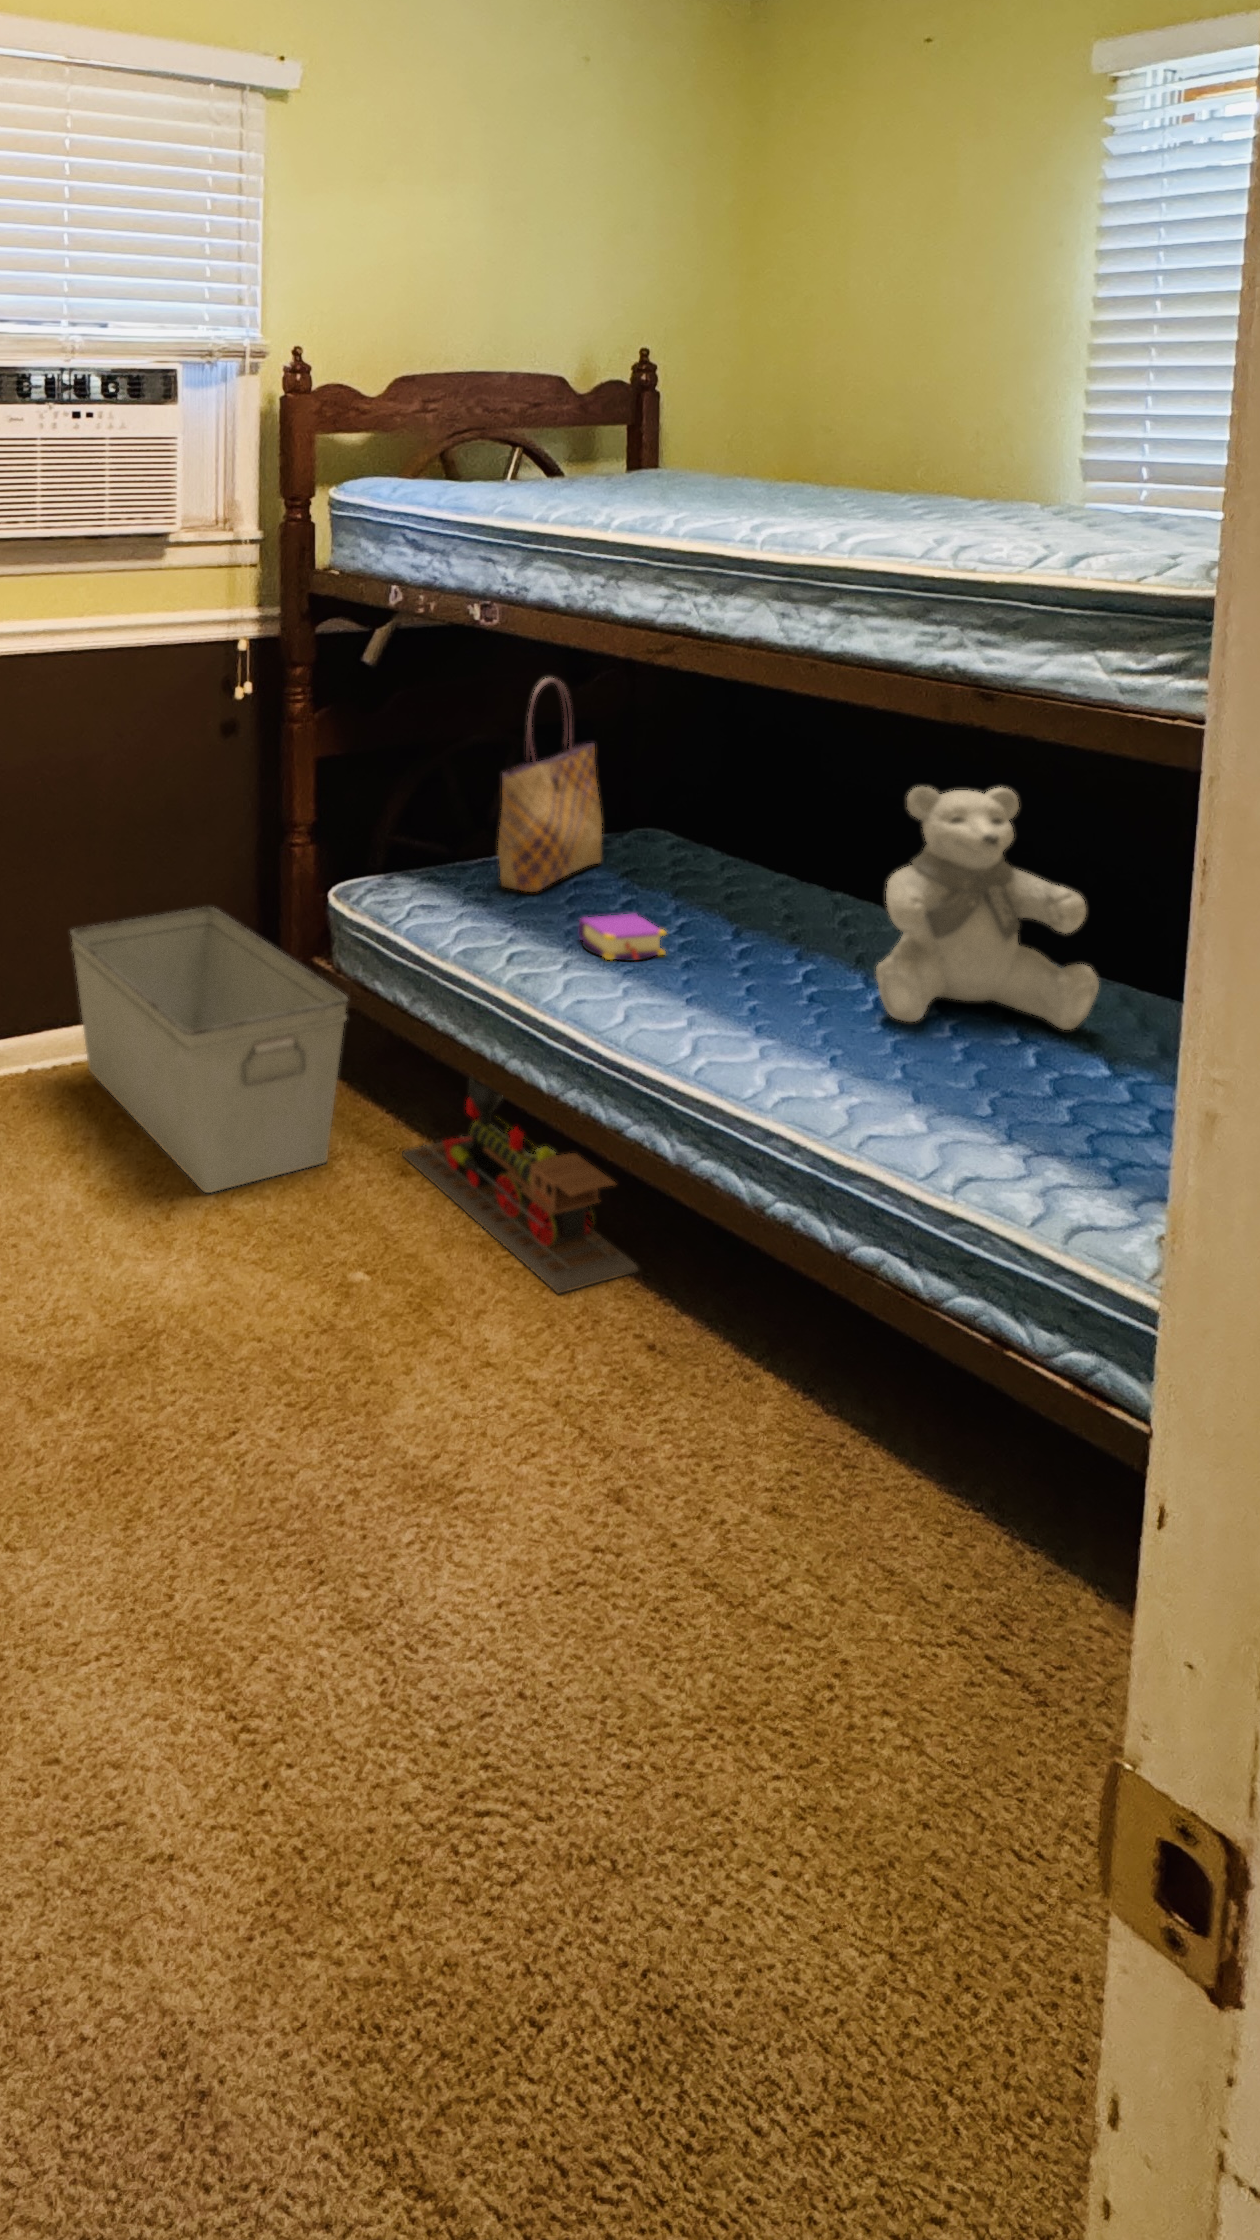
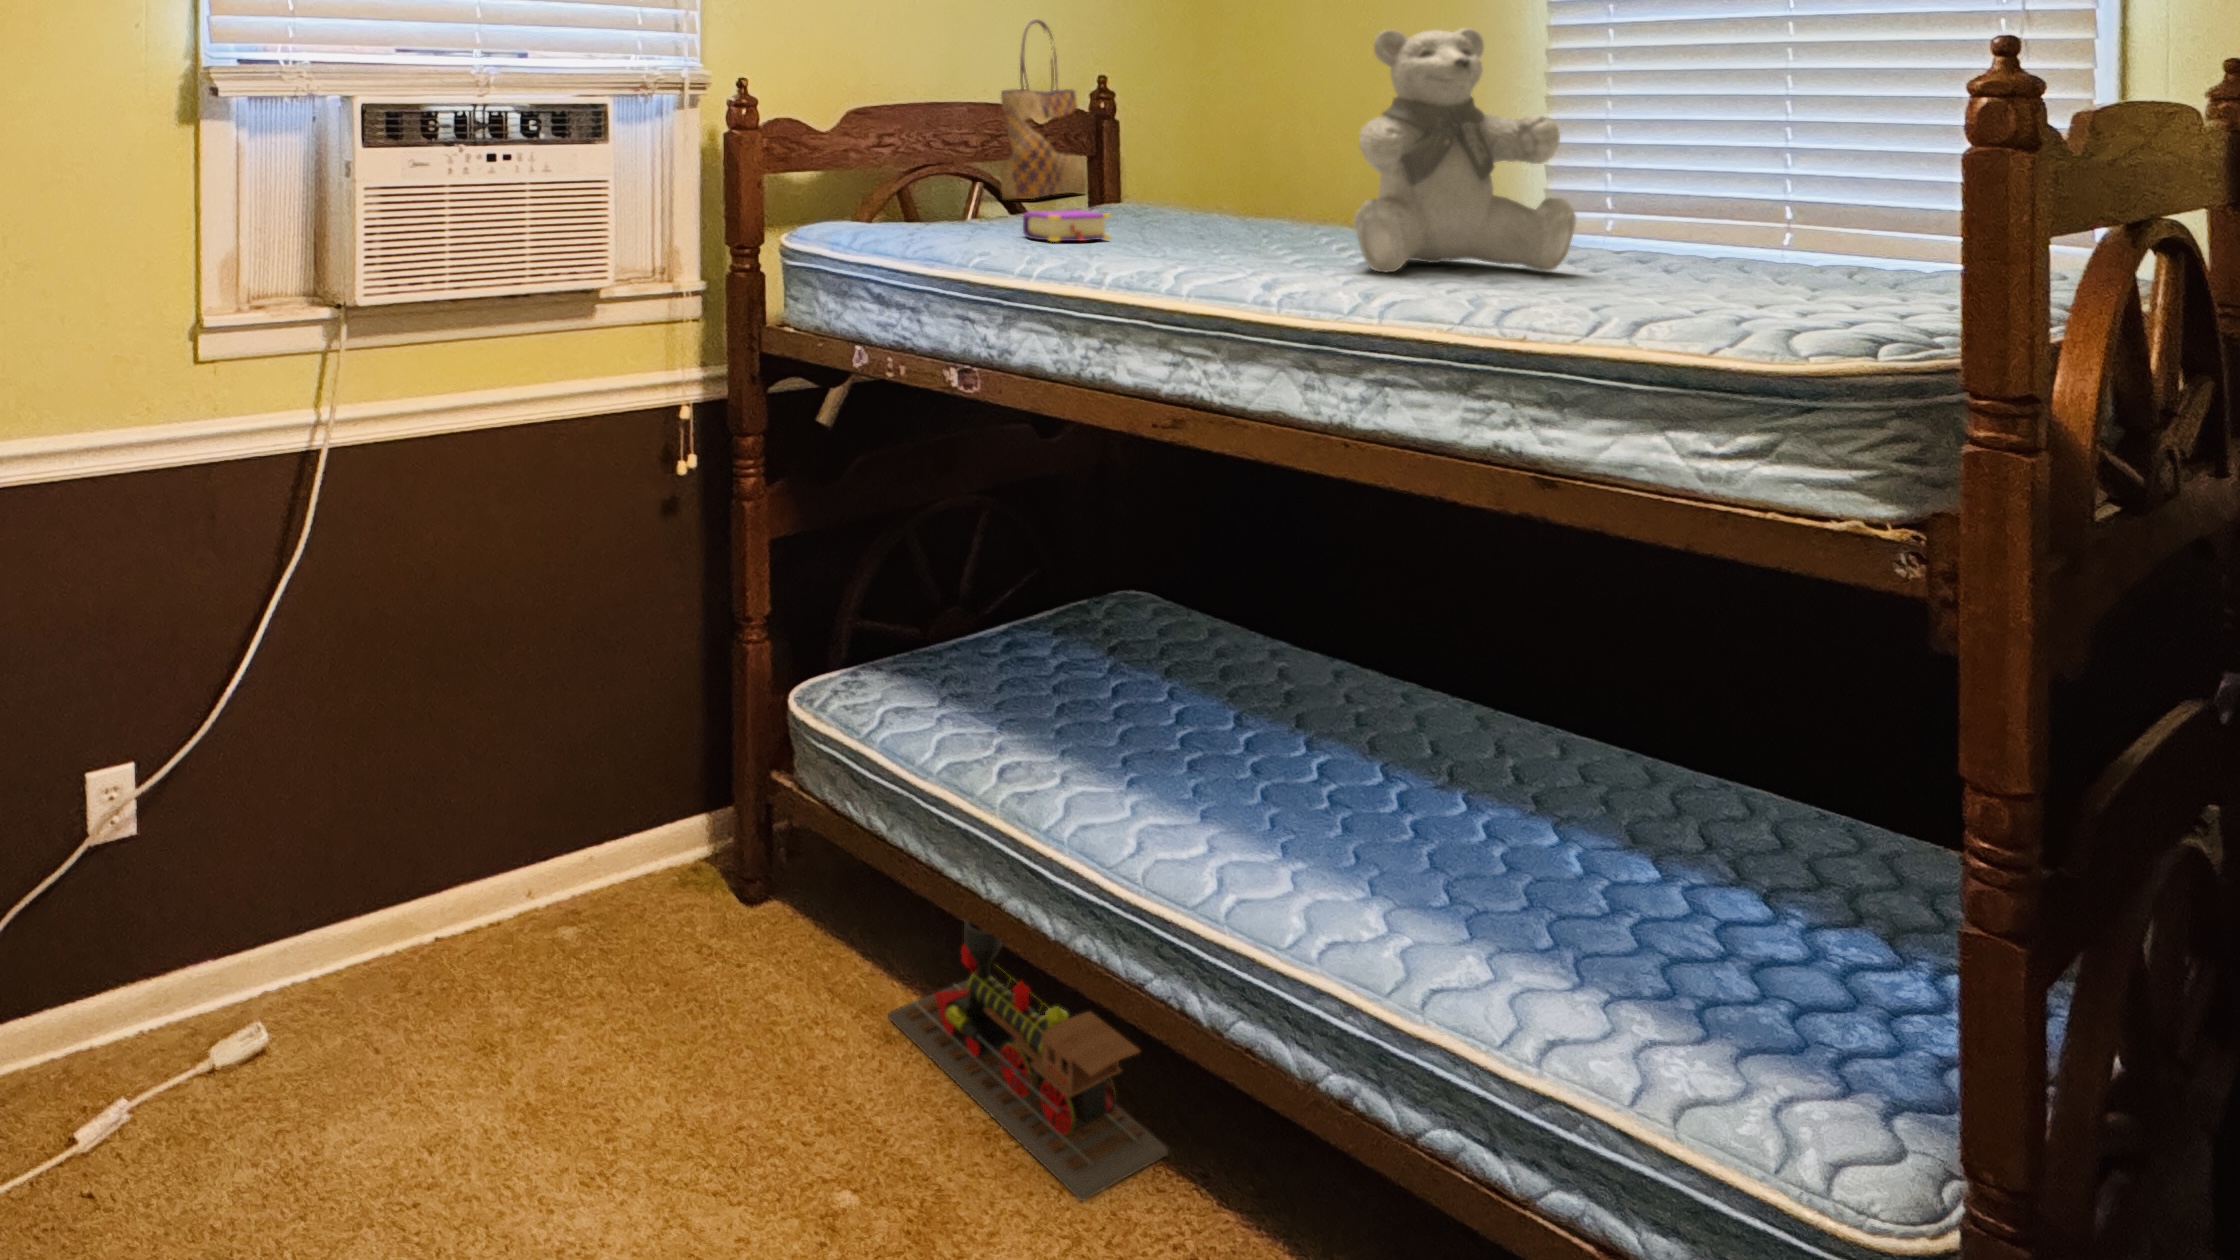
tote bag: present [498,678,602,892] -> present [999,19,1086,200]
teddy bear: present [876,787,1099,1030] -> present [1354,28,1576,273]
storage bin: present [70,907,348,1193] -> none [489,717,823,1103]
book: present [579,914,666,960] -> present [1023,210,1111,242]

